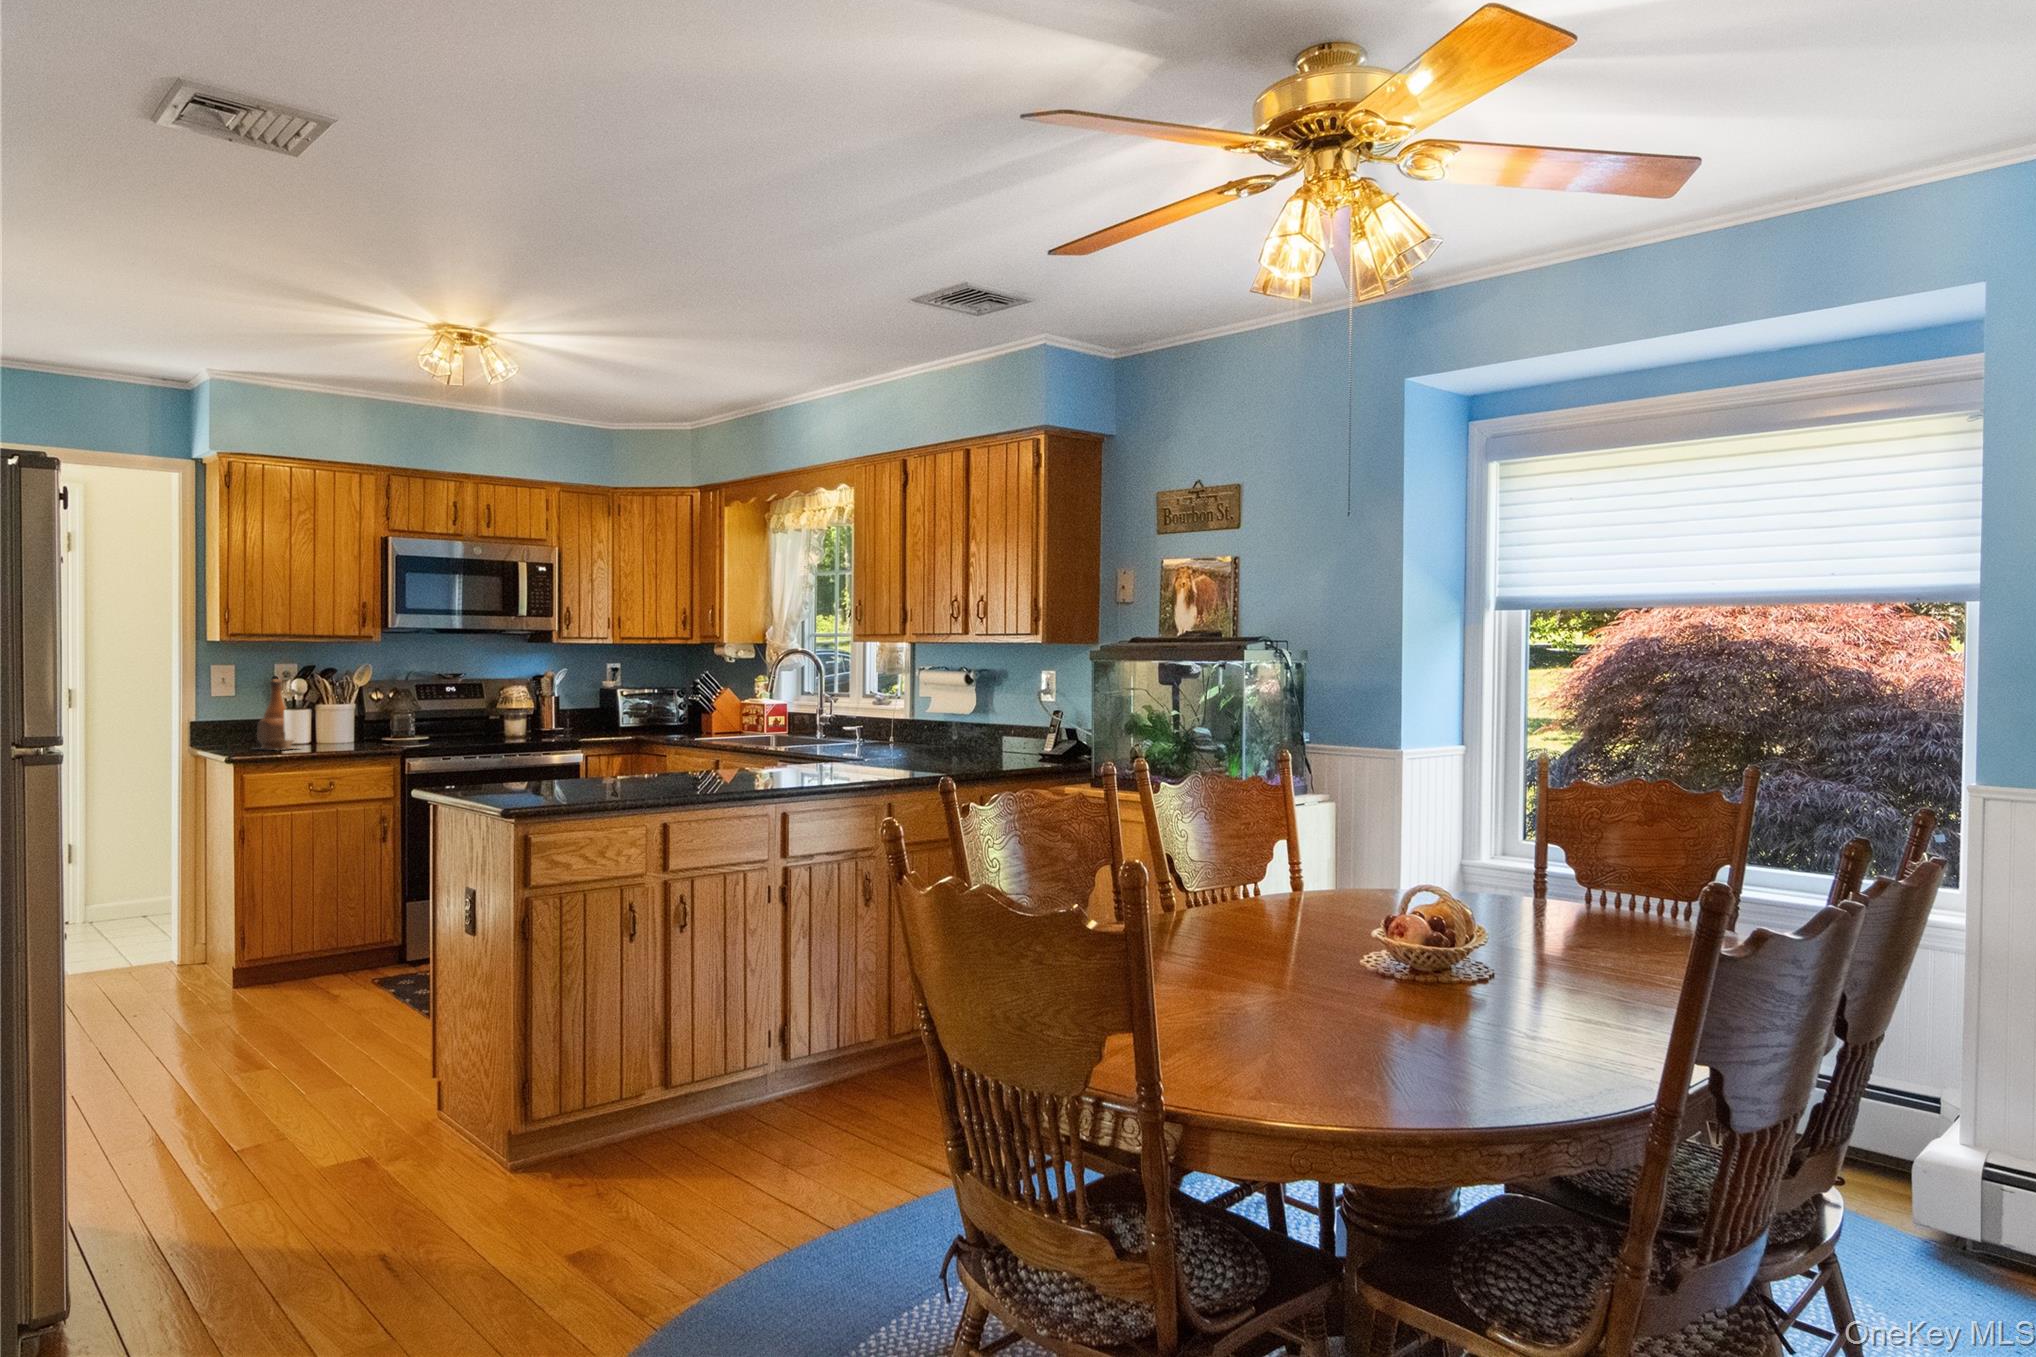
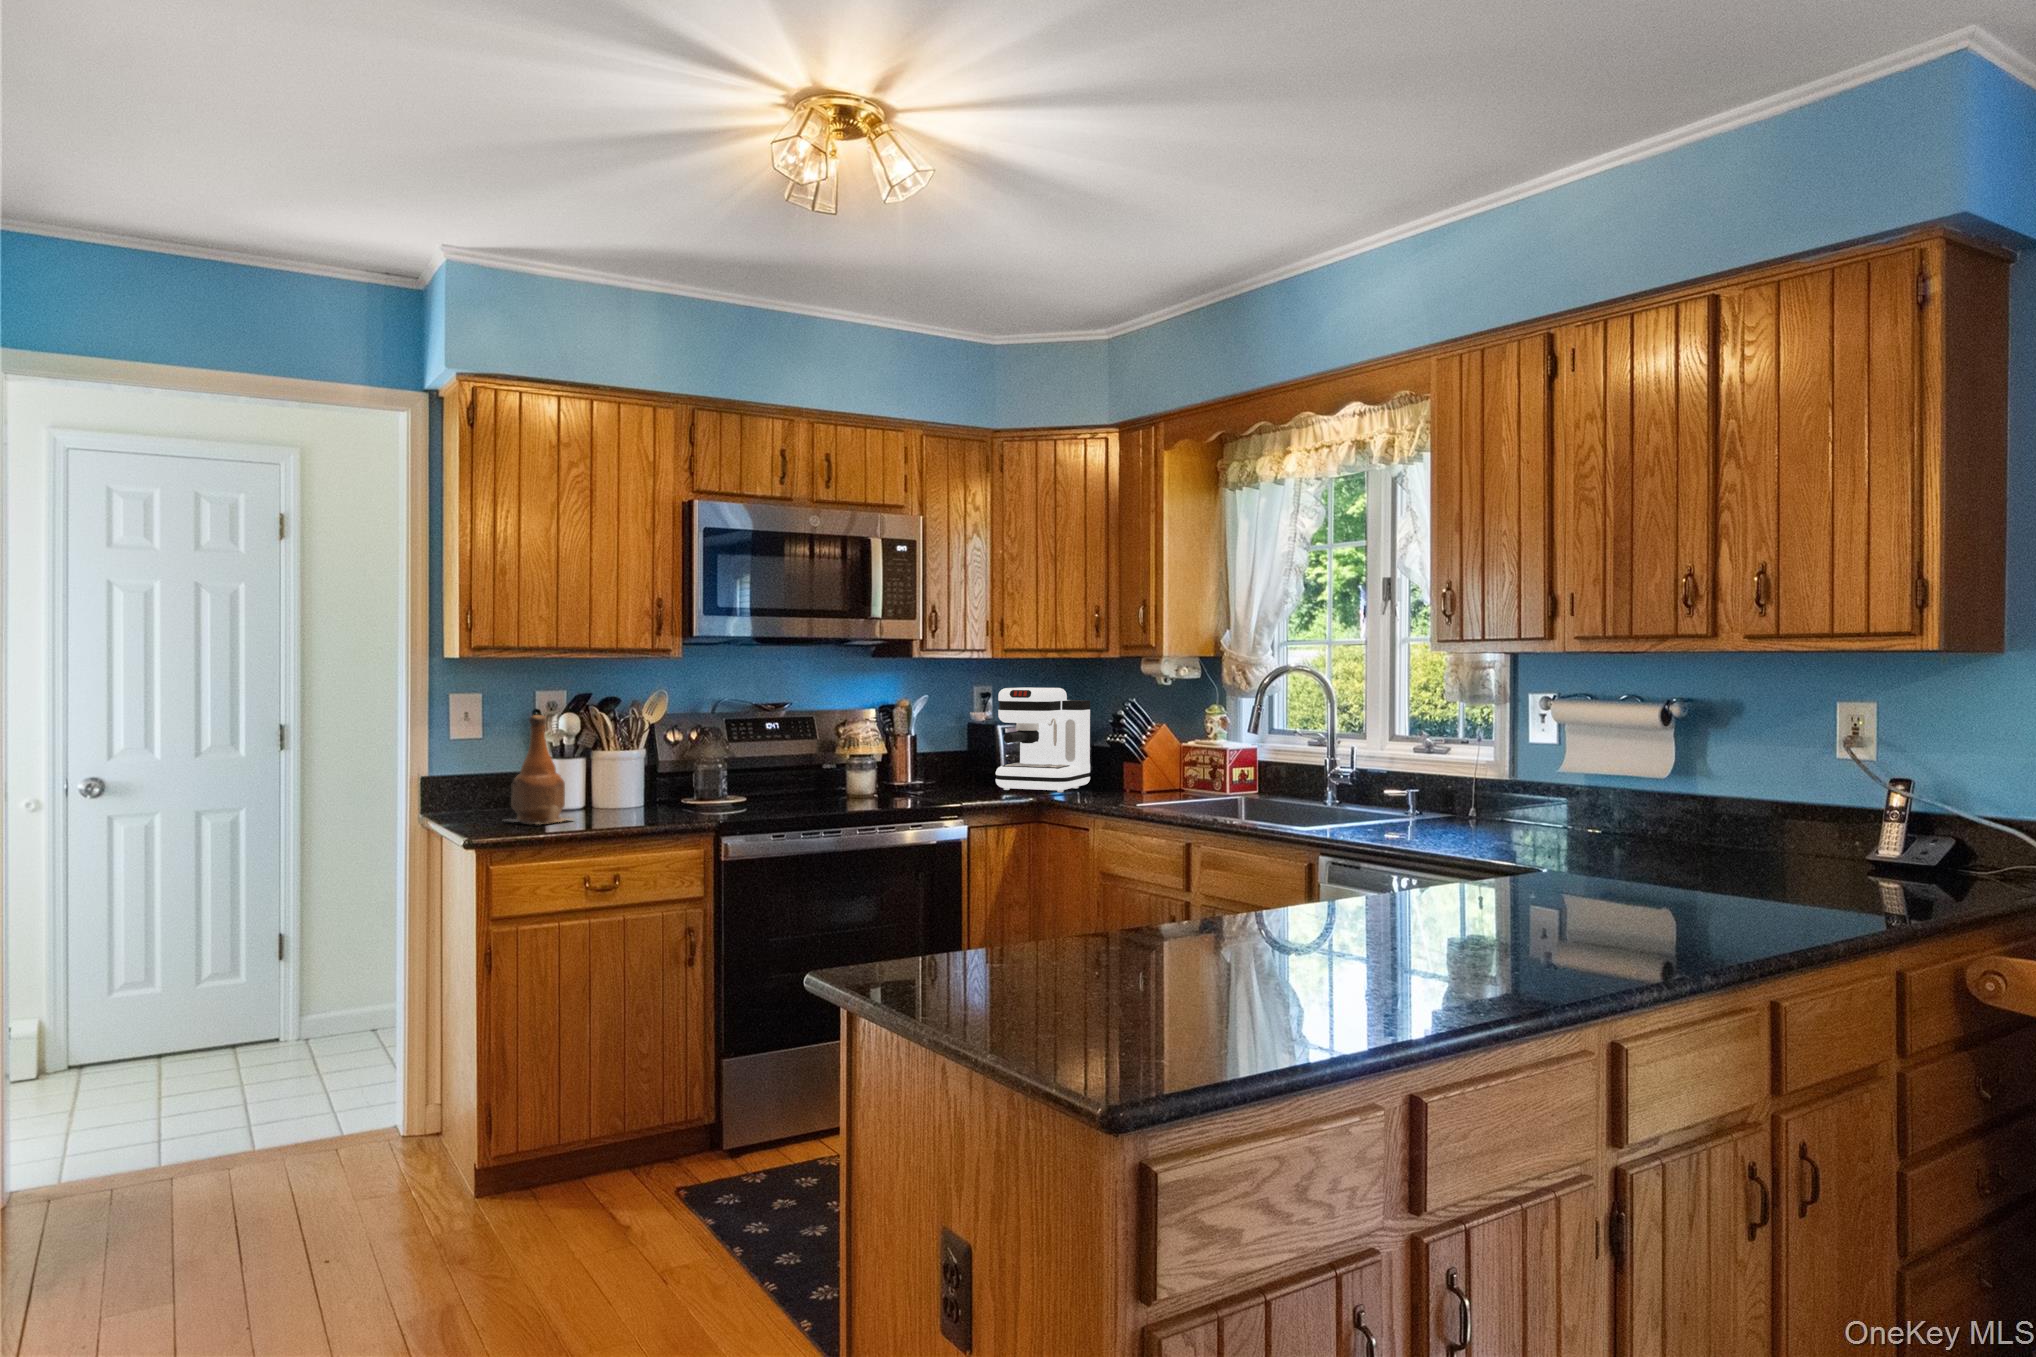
coffee maker: none [612,664,681,734] -> present [996,688,1090,792]

